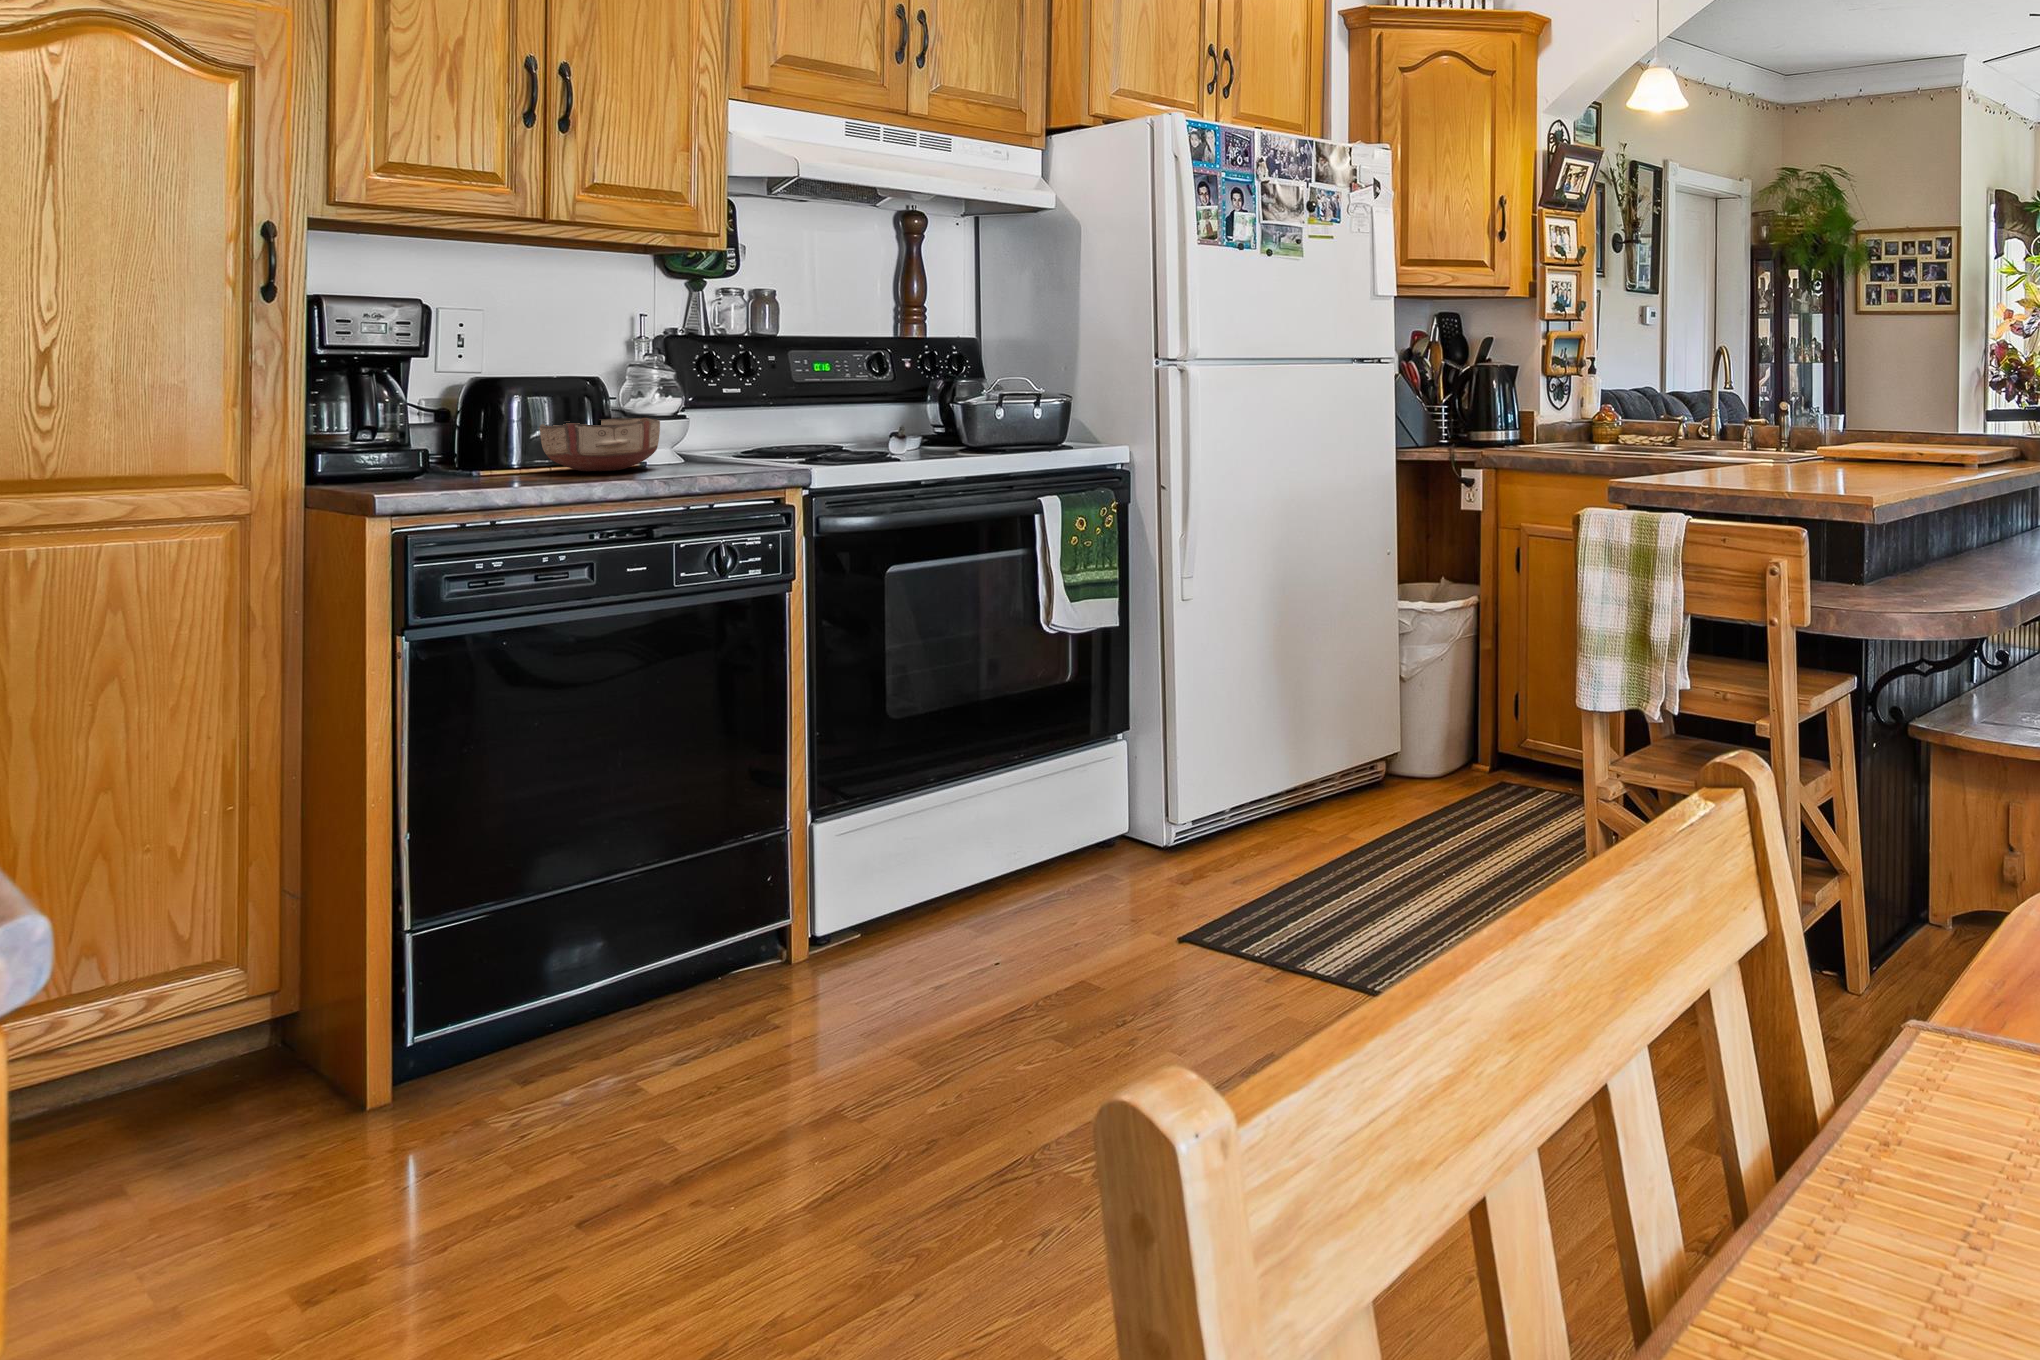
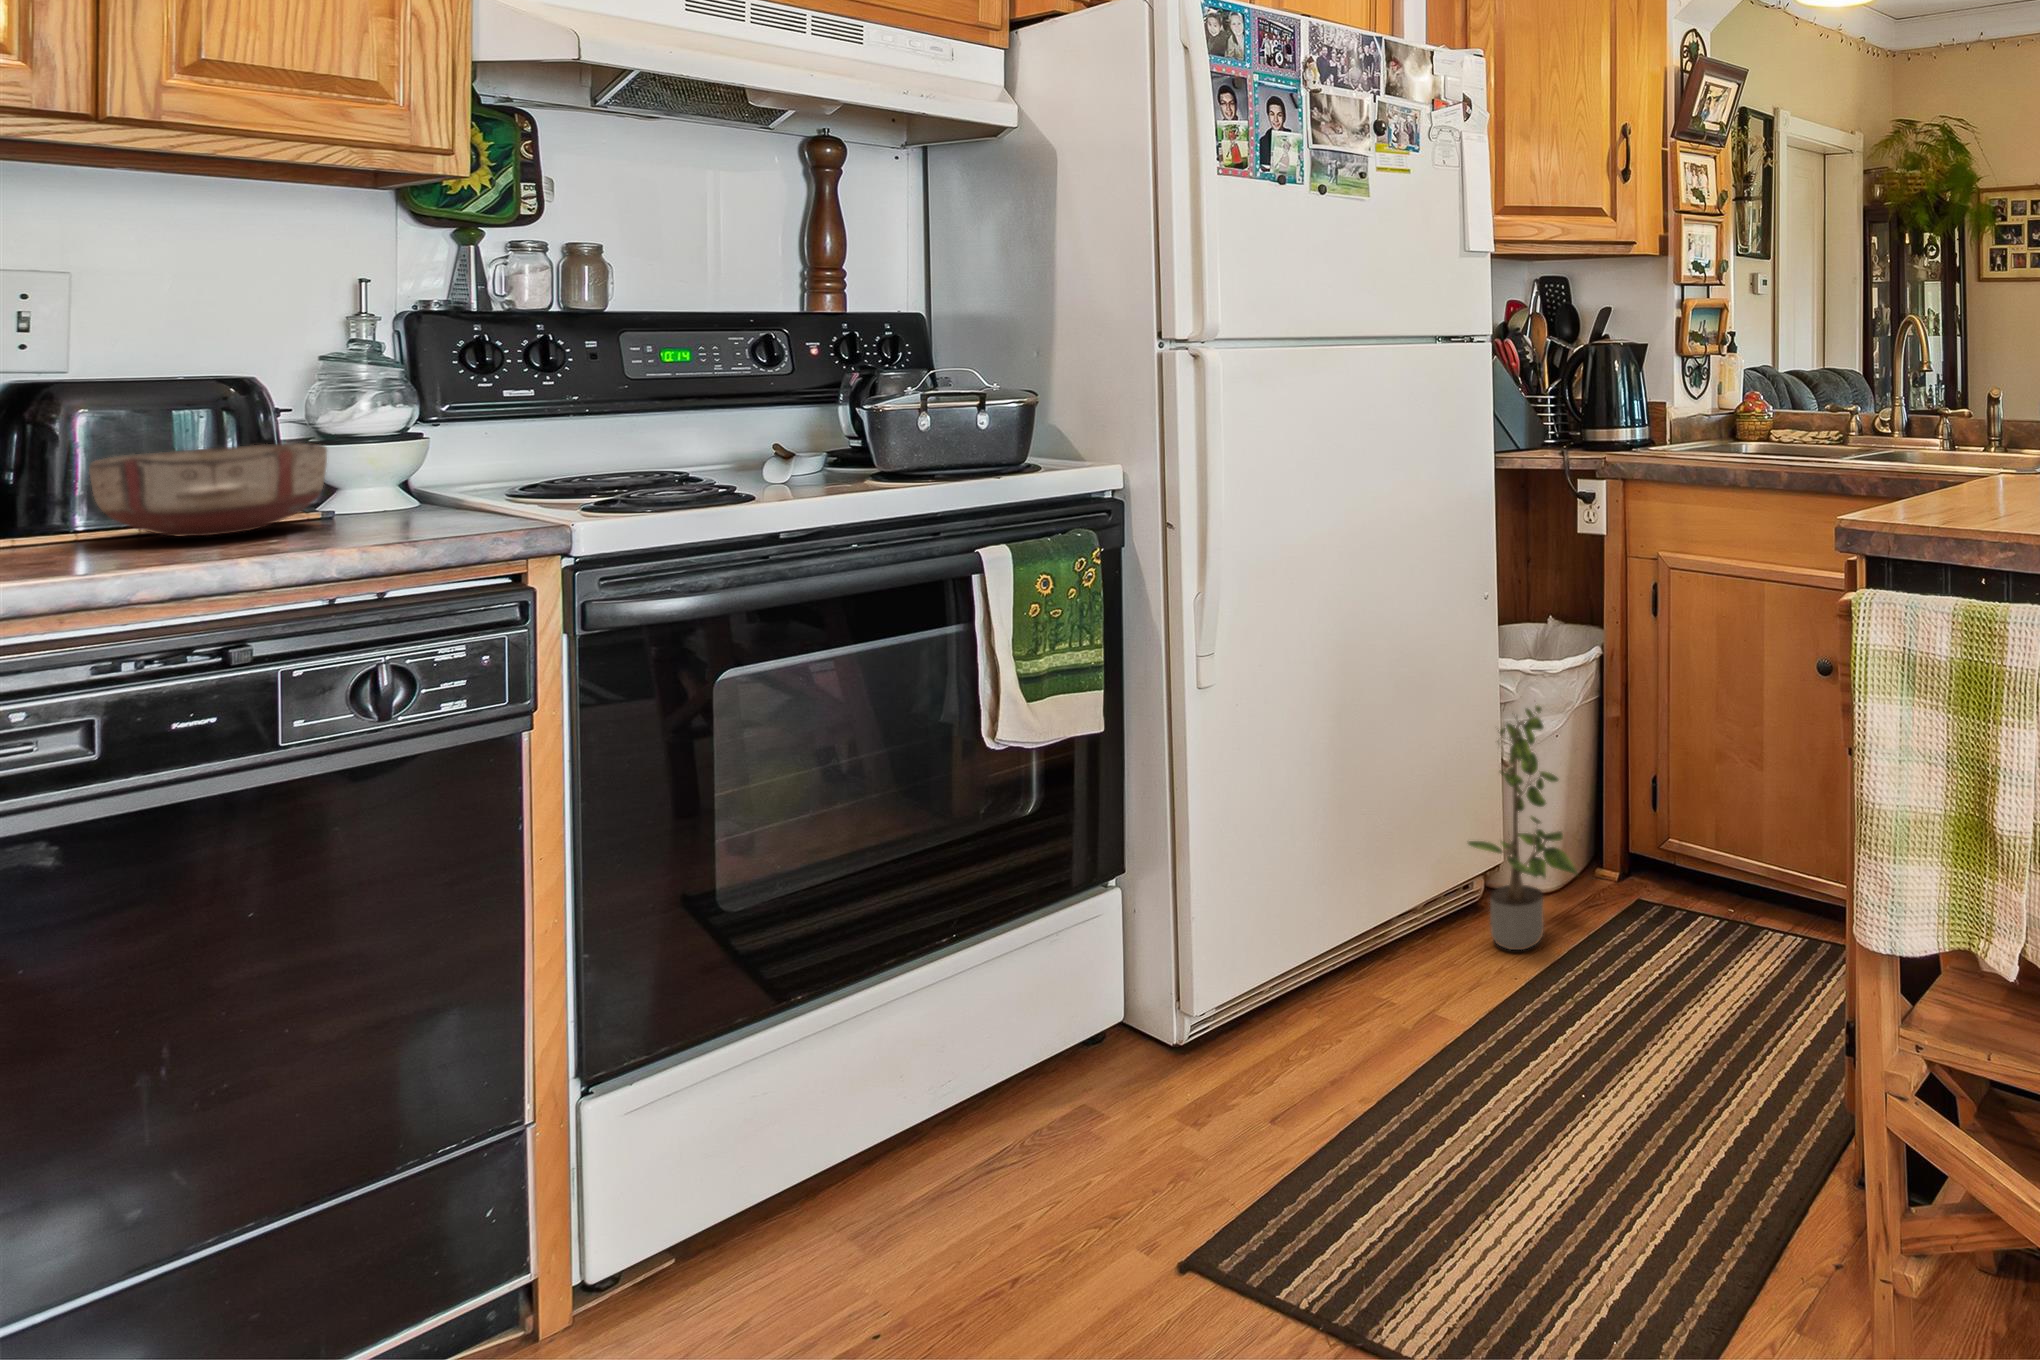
potted plant: none [1370,628,1454,808] -> present [1468,706,1577,950]

